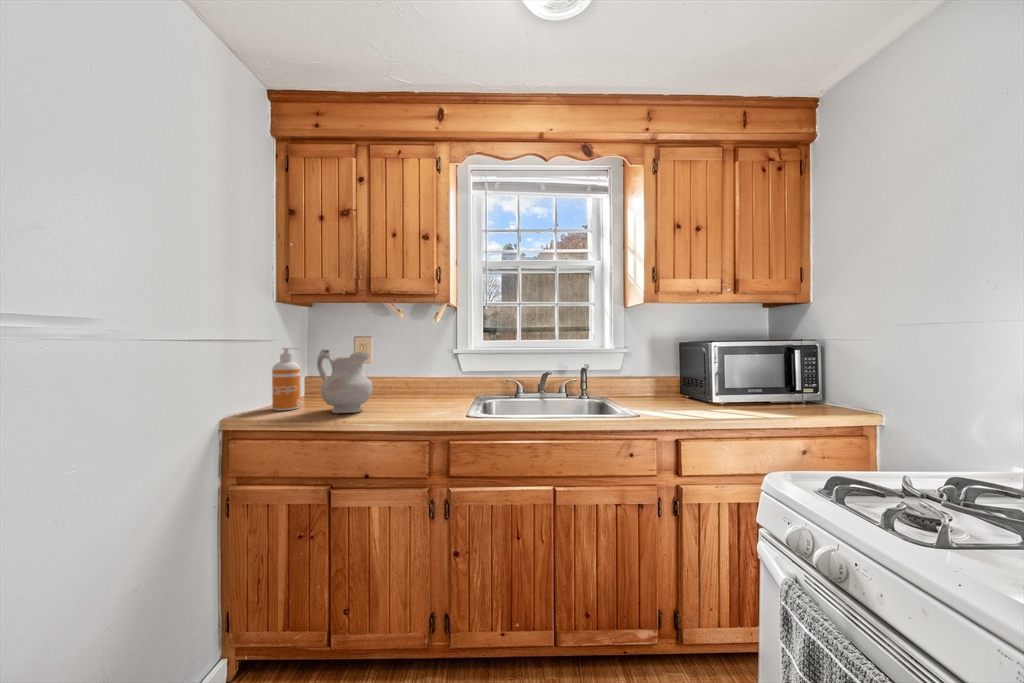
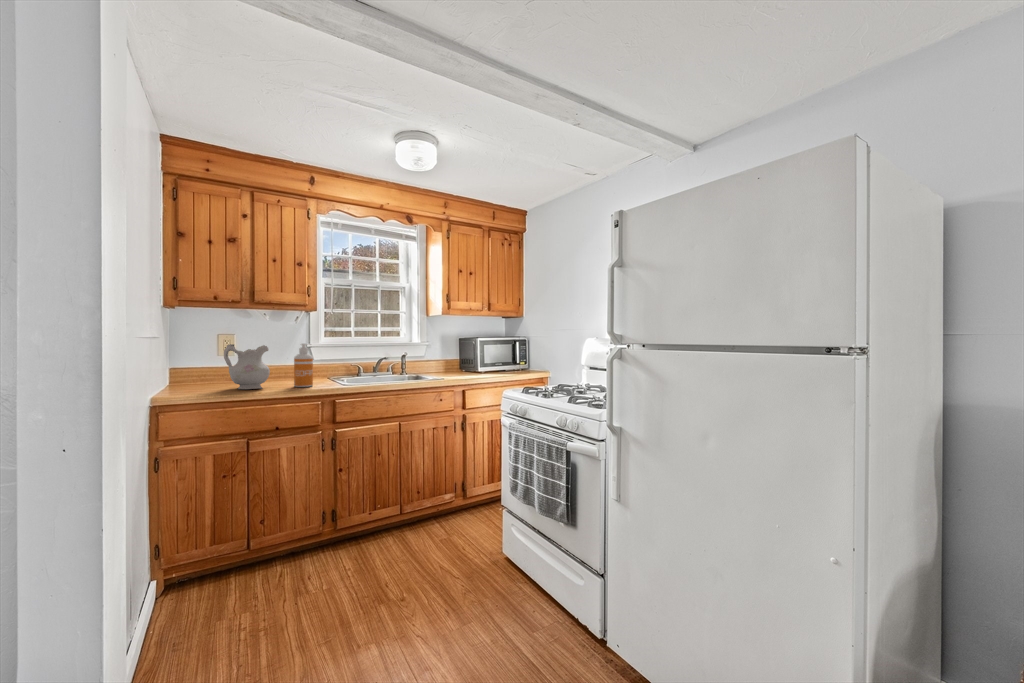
soap dispenser: present [272,348,300,410] -> present [294,344,313,387]

